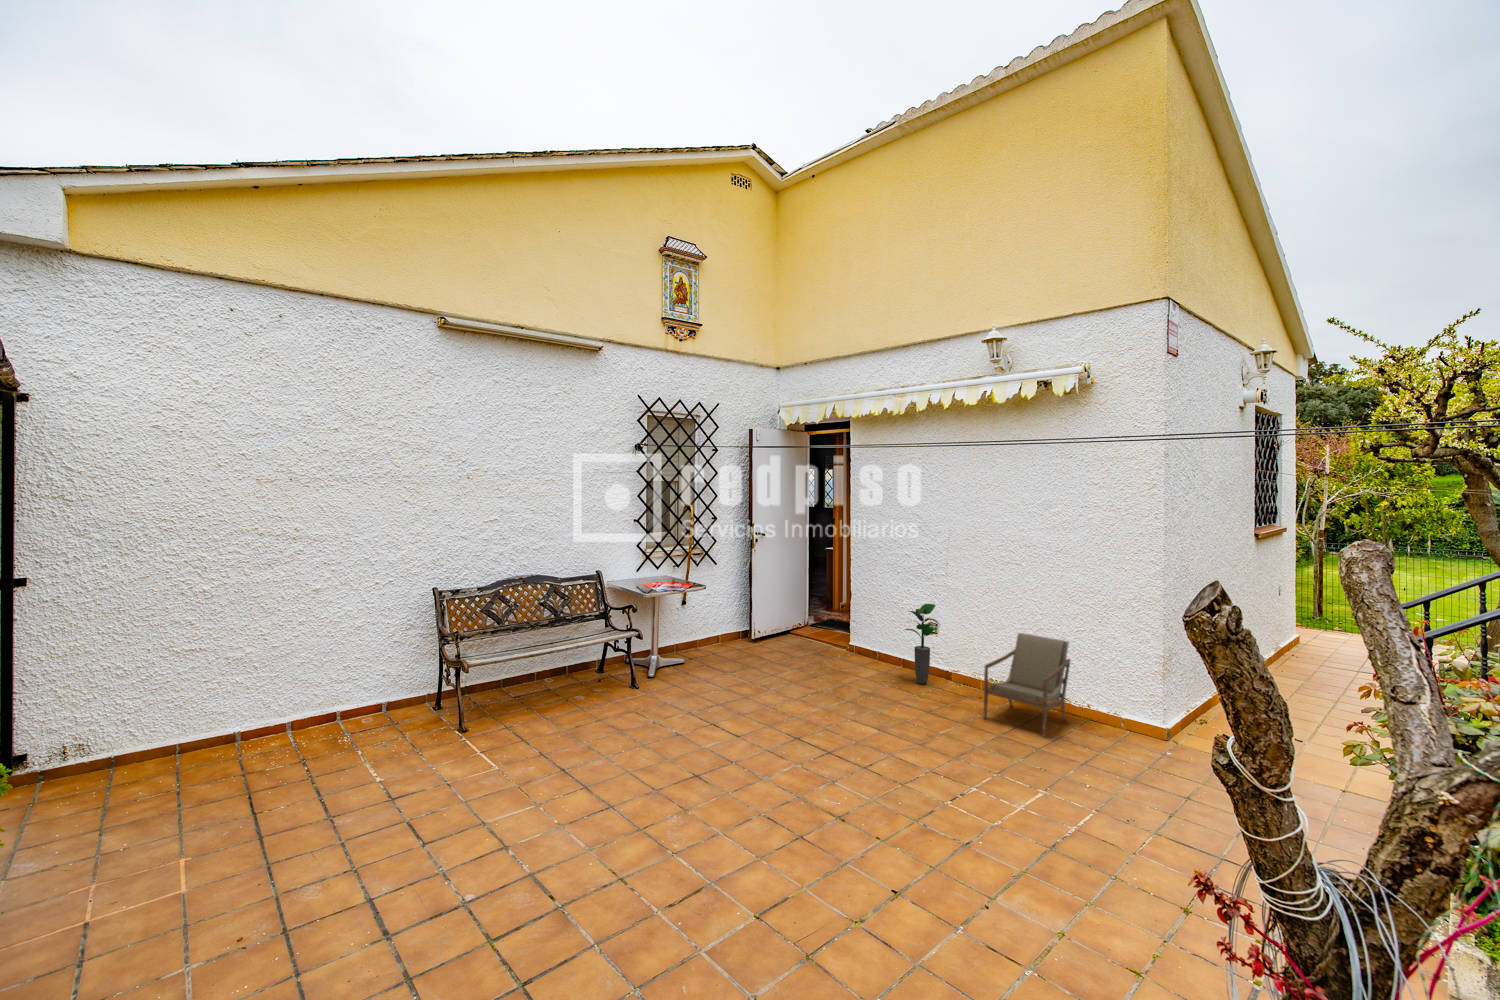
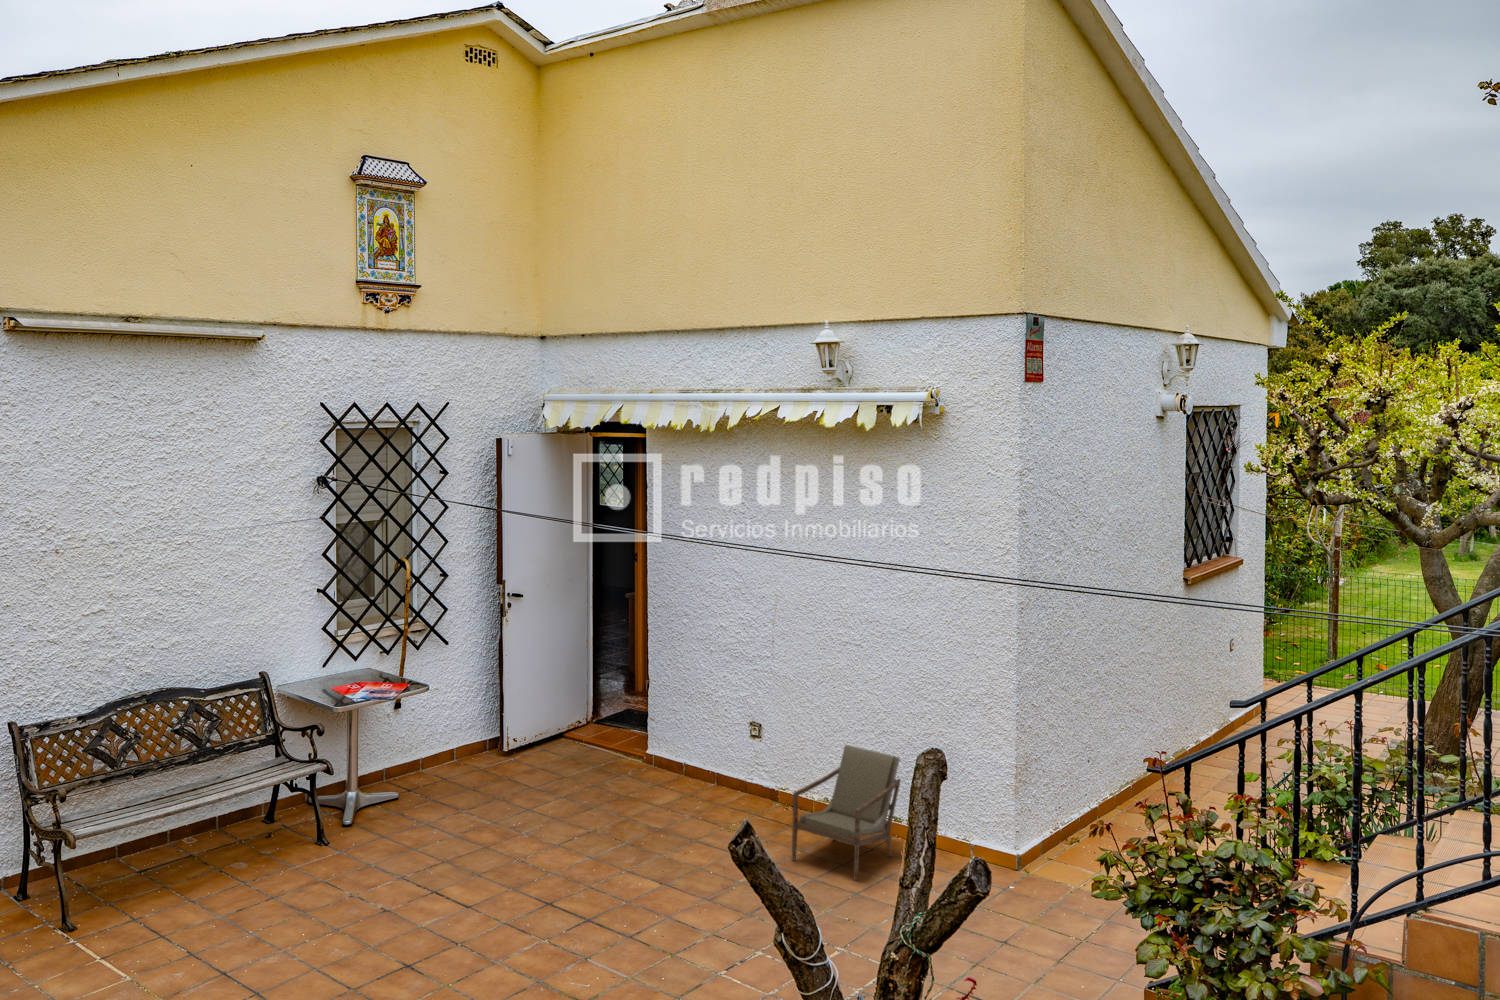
potted plant: present [905,604,940,684] -> none [708,703,756,813]

